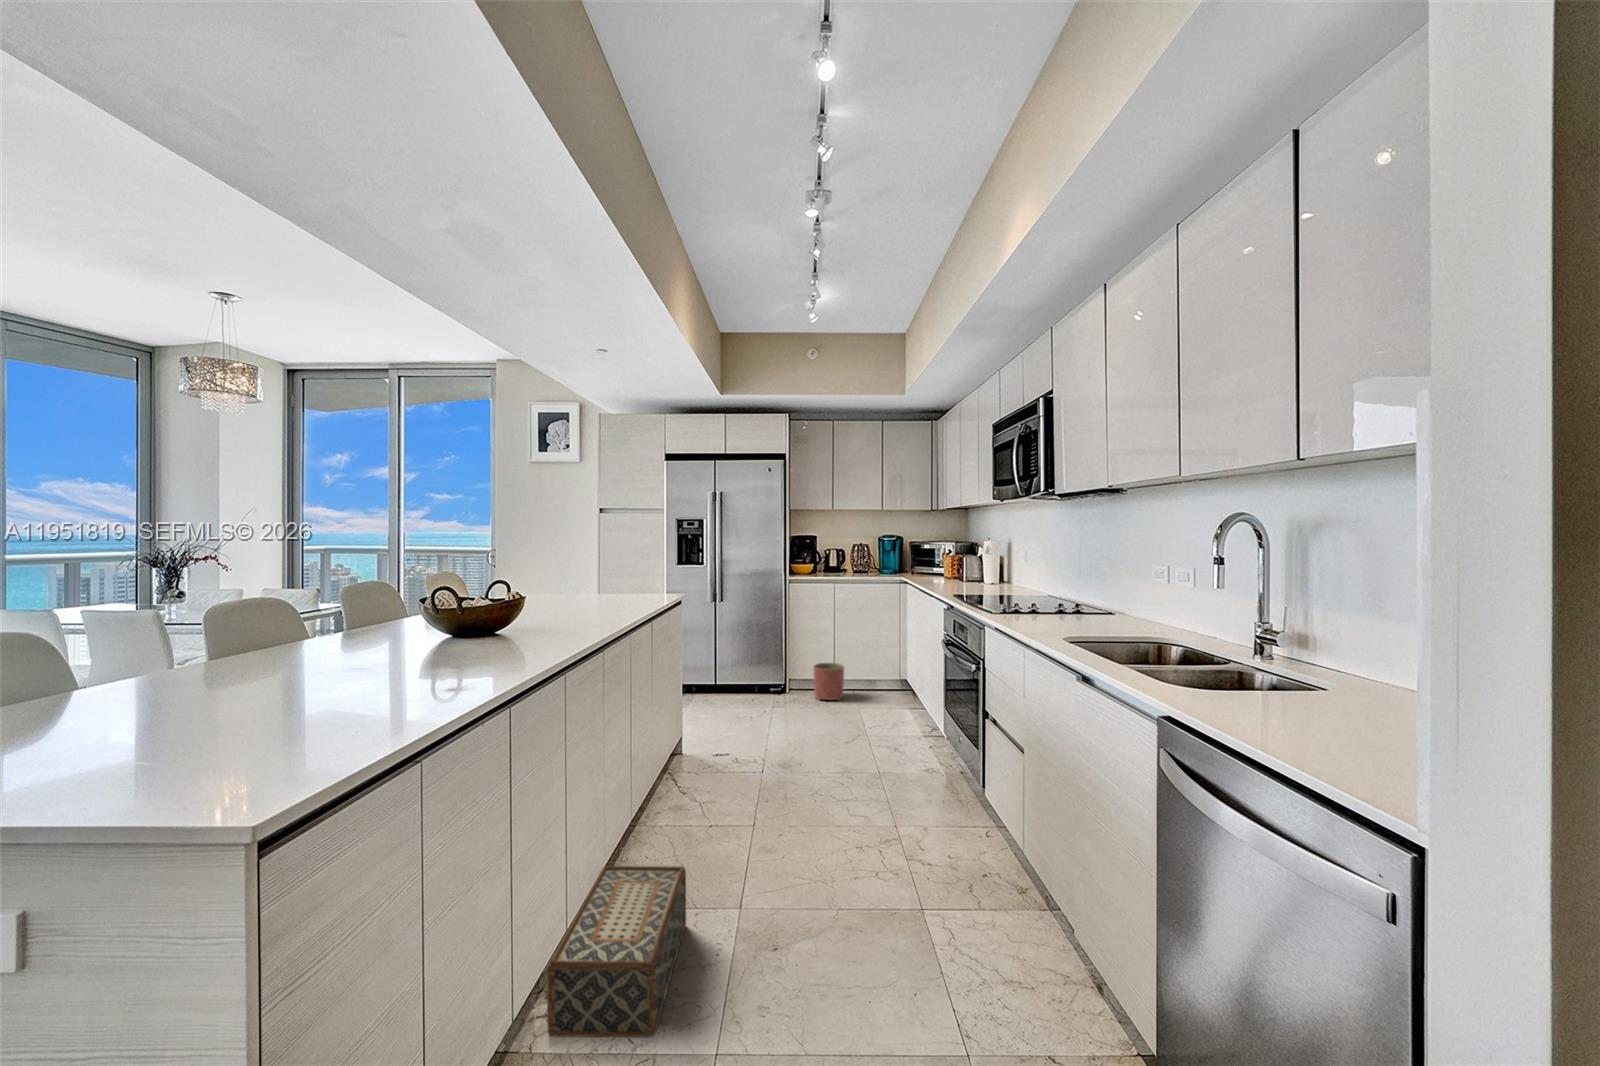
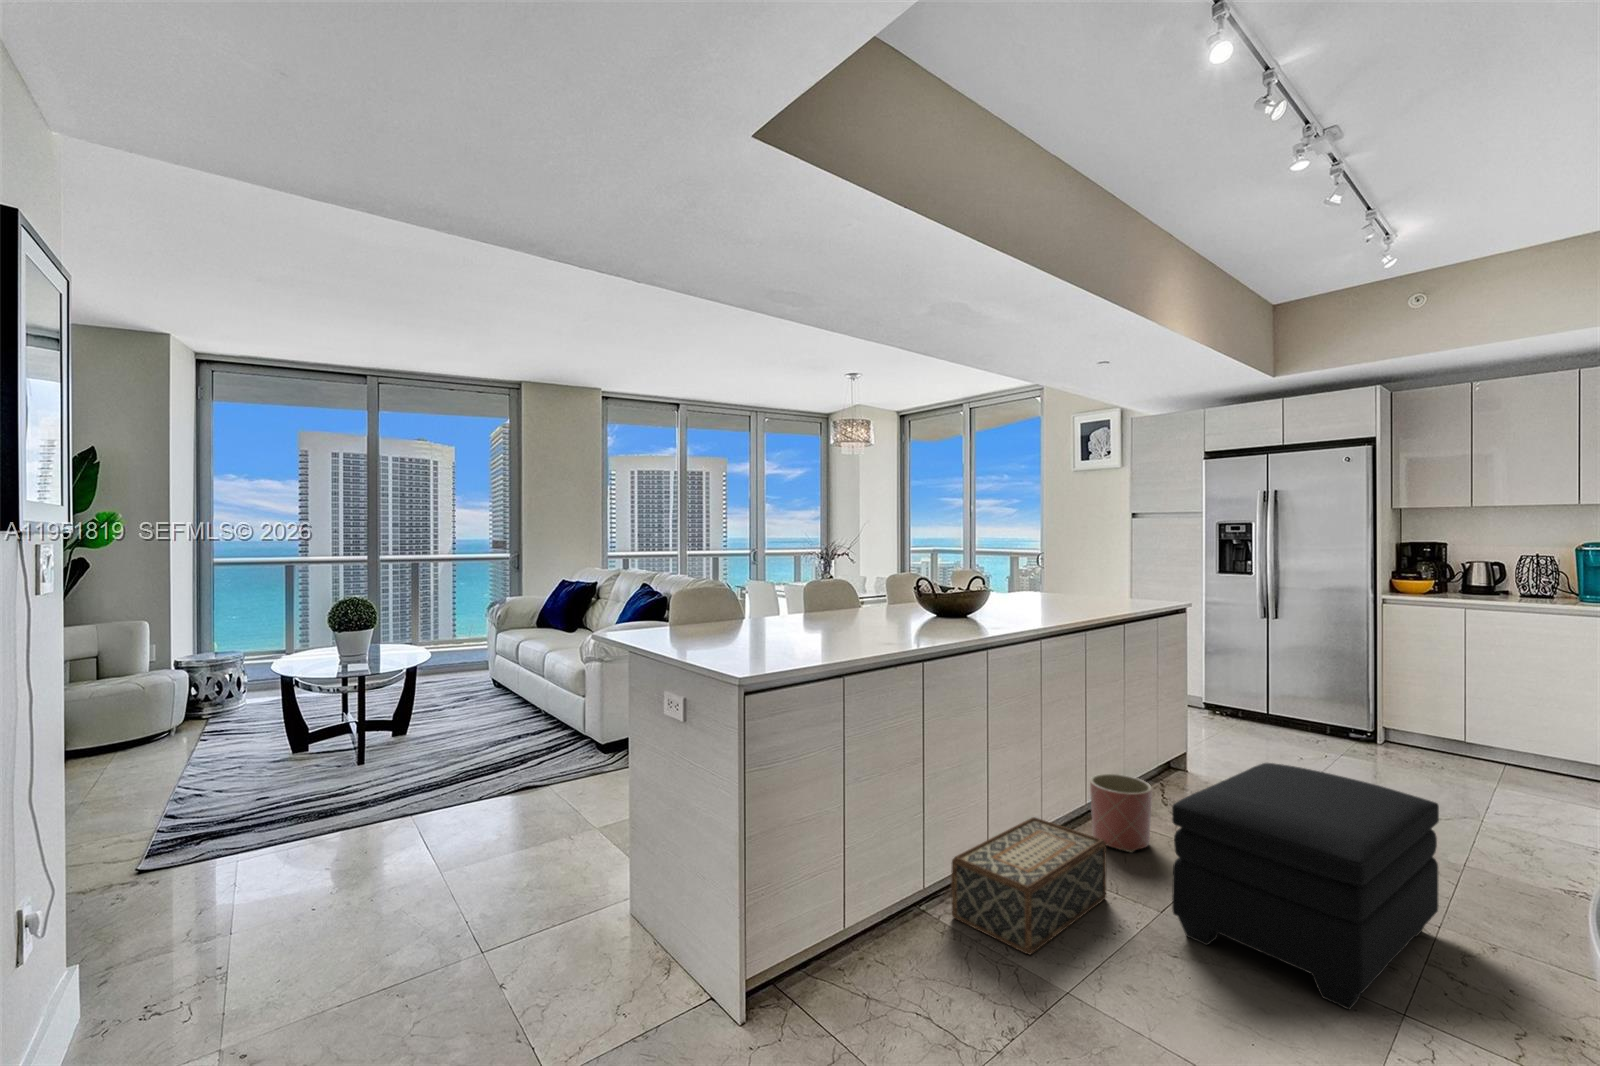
planter: present [813,663,844,700] -> present [1090,774,1152,852]
ottoman: none [754,742,905,941] -> present [1172,763,1439,1009]

